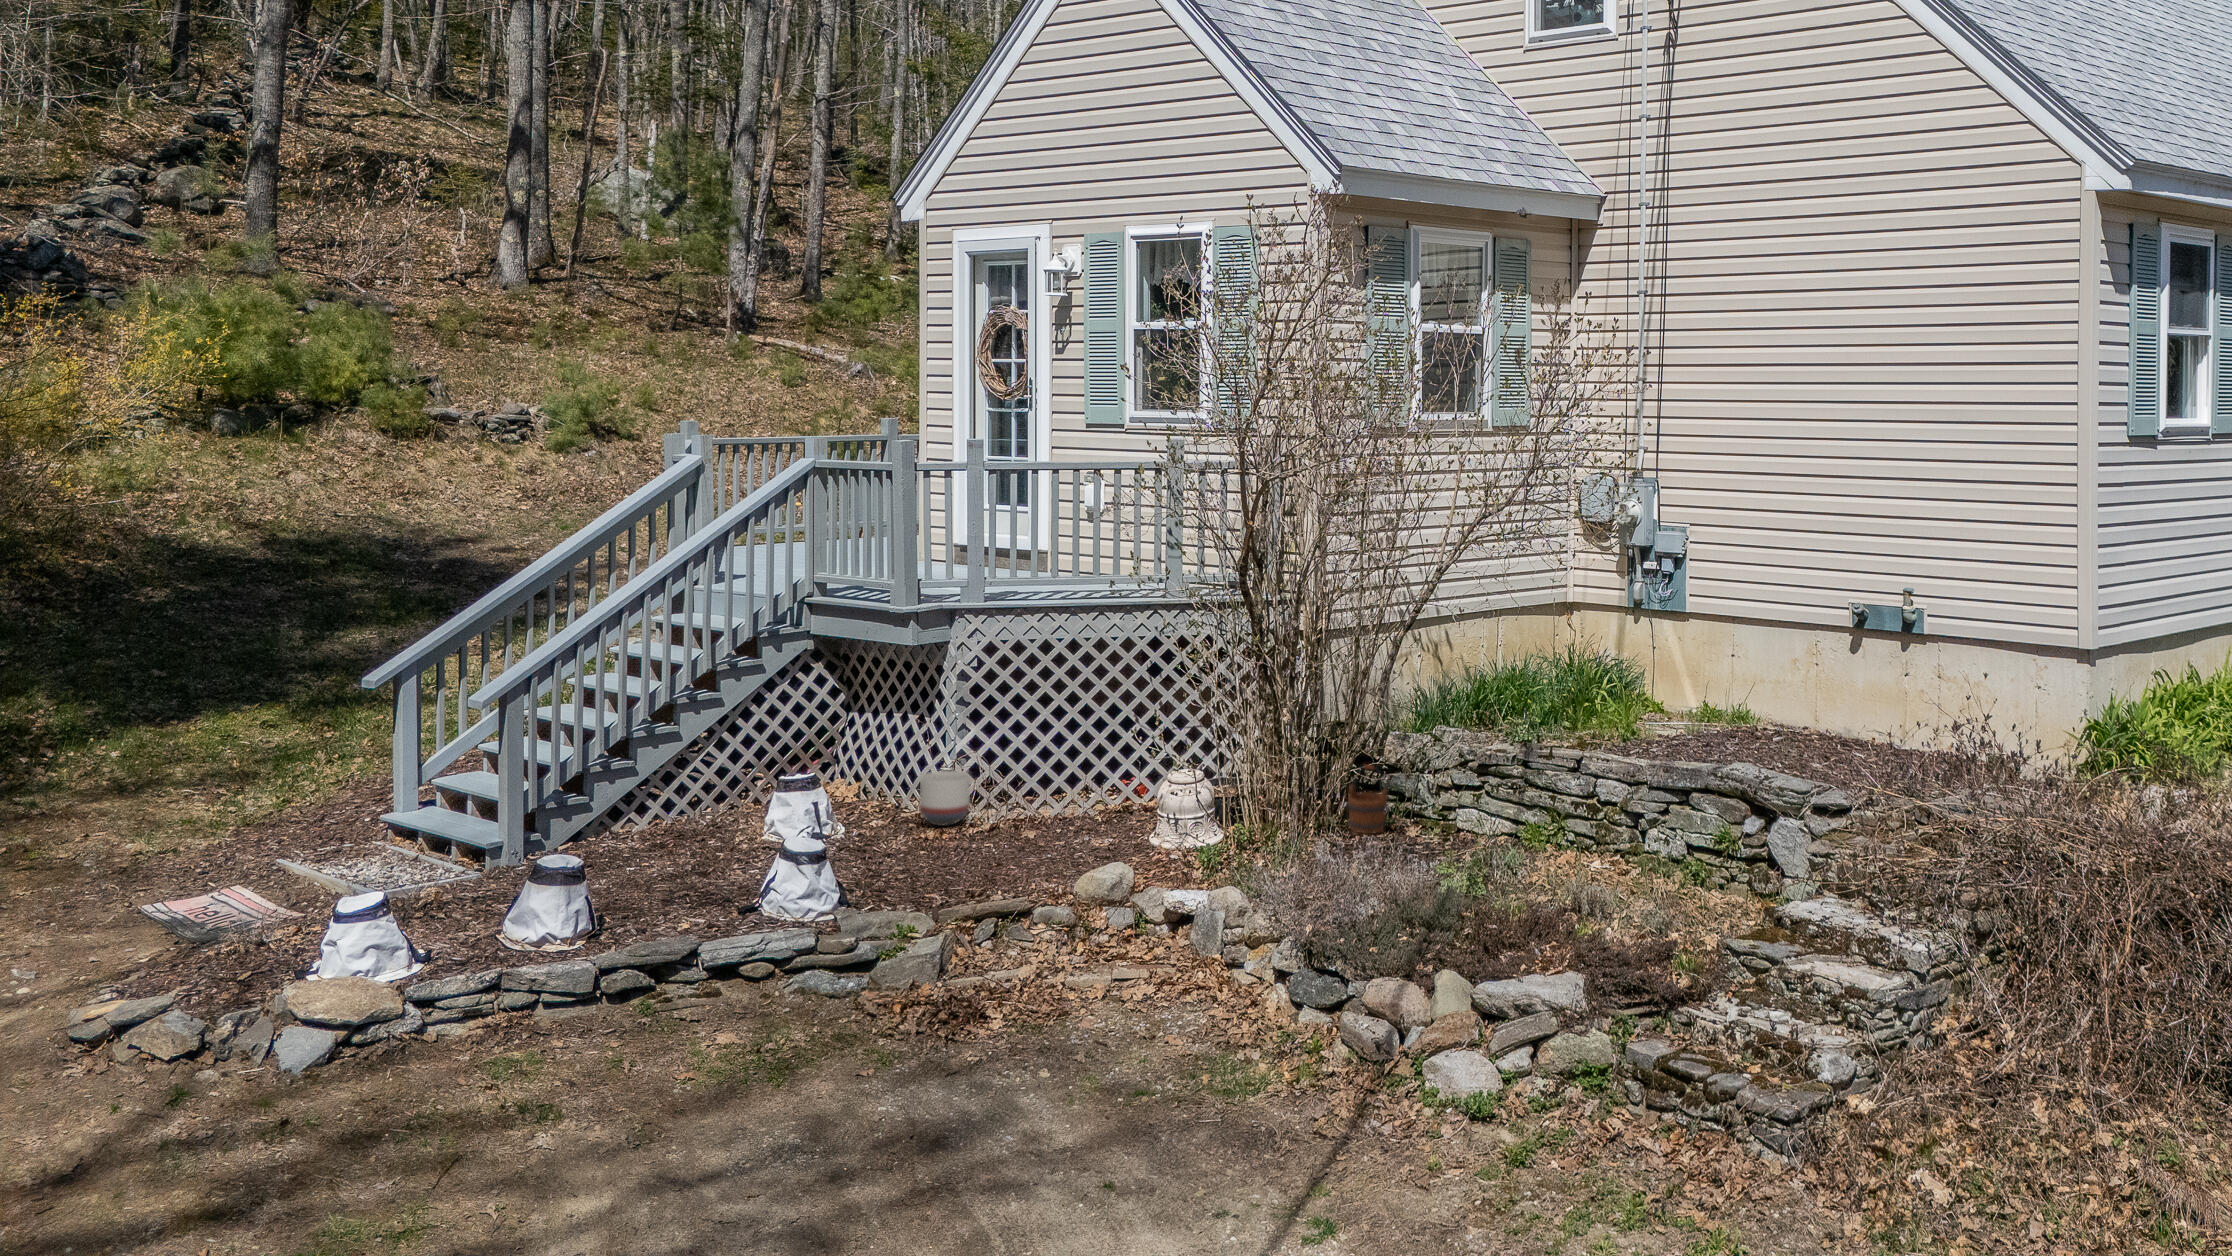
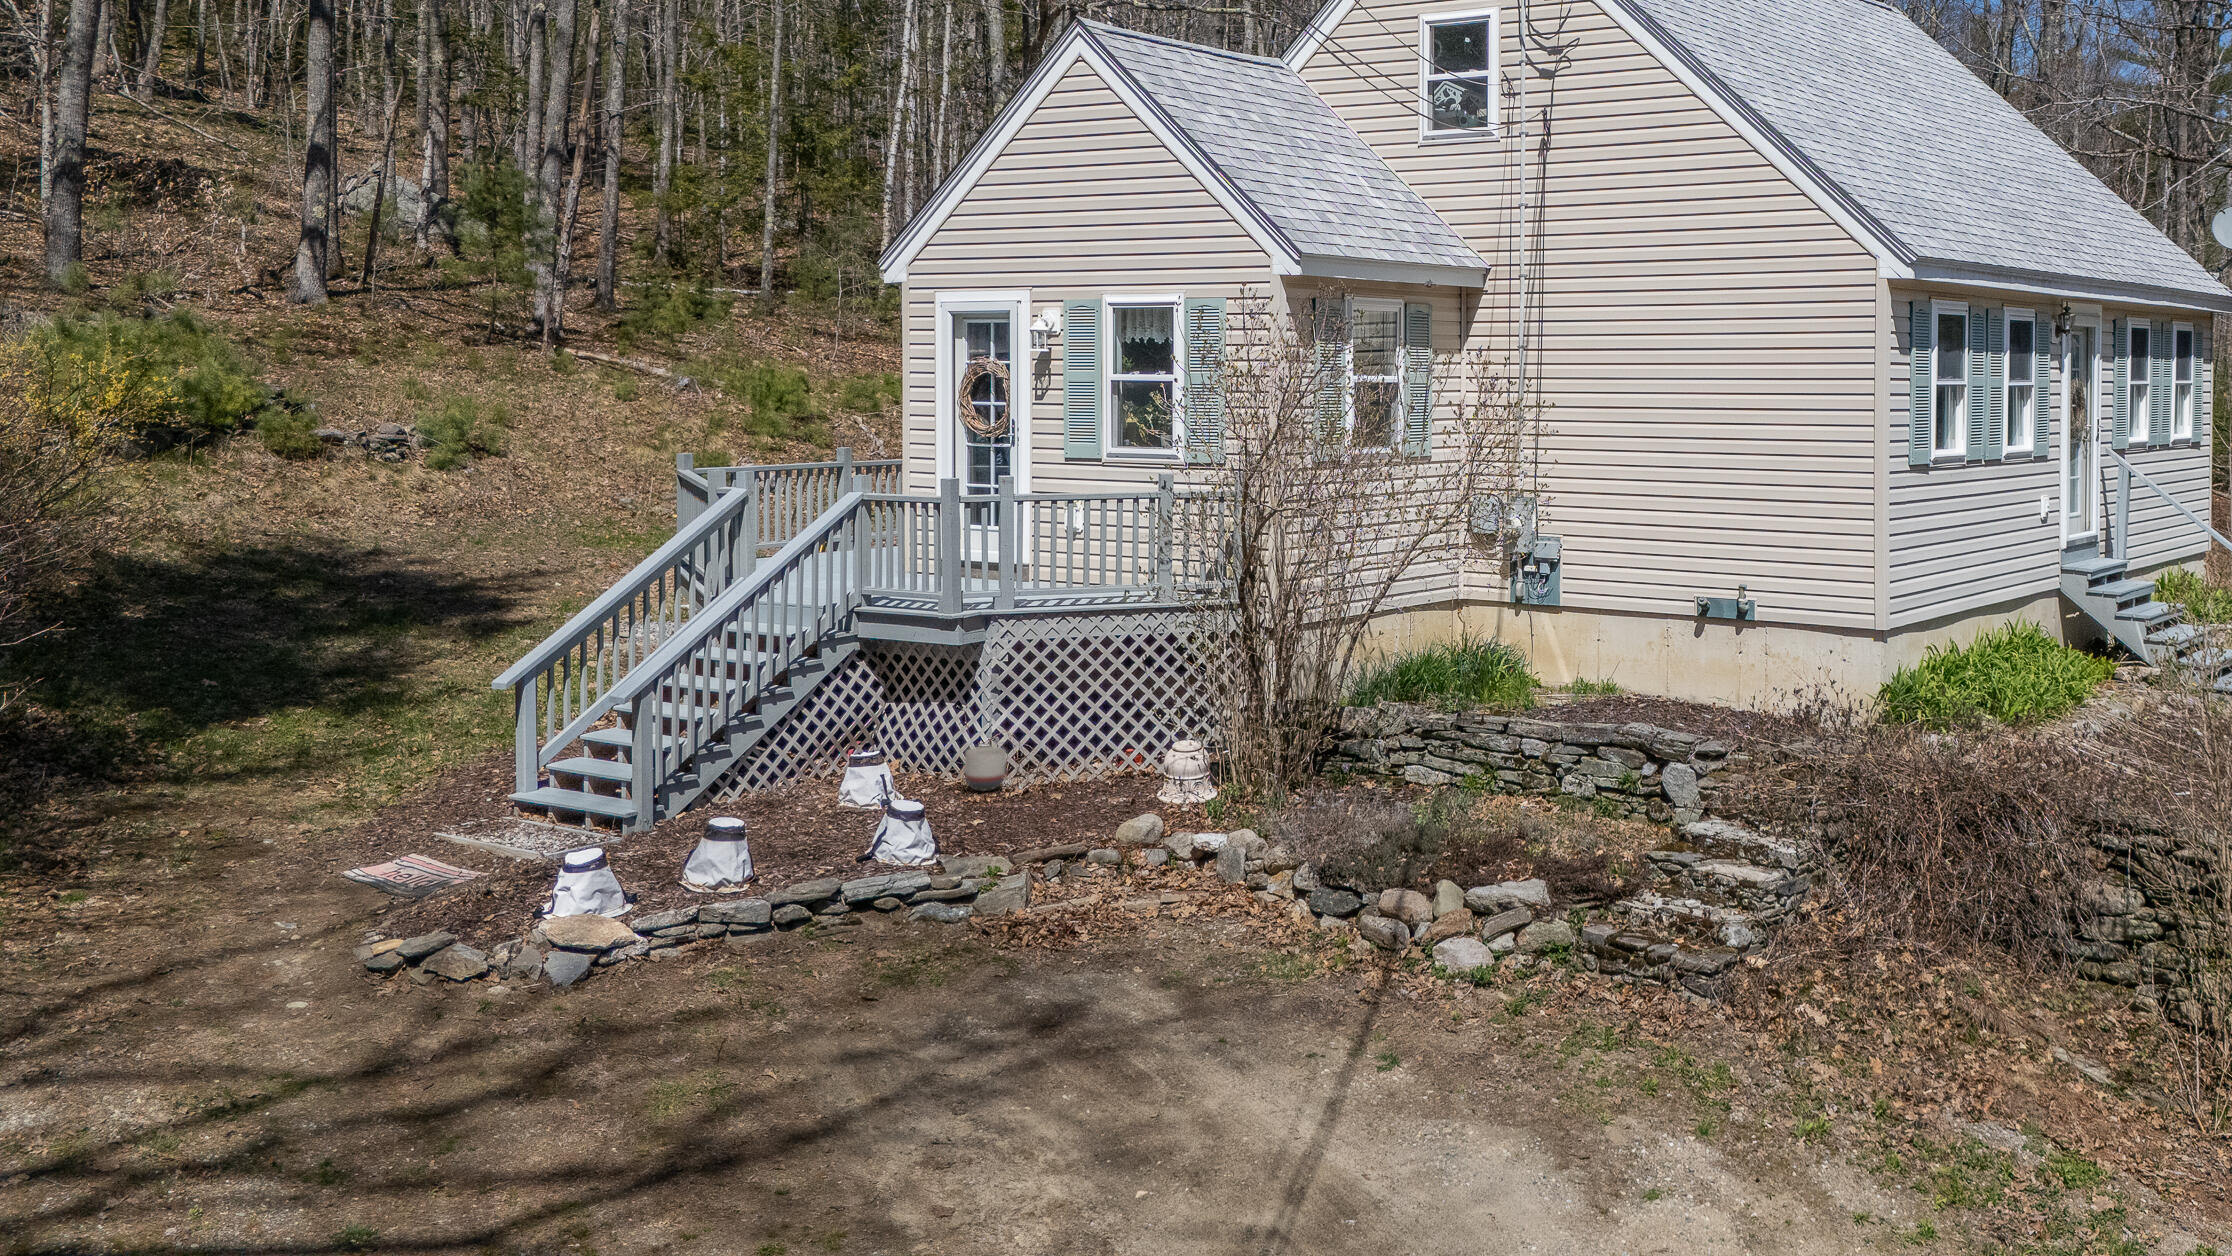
wooden bucket: present [1348,765,1388,834] -> none [1322,732,1354,787]

